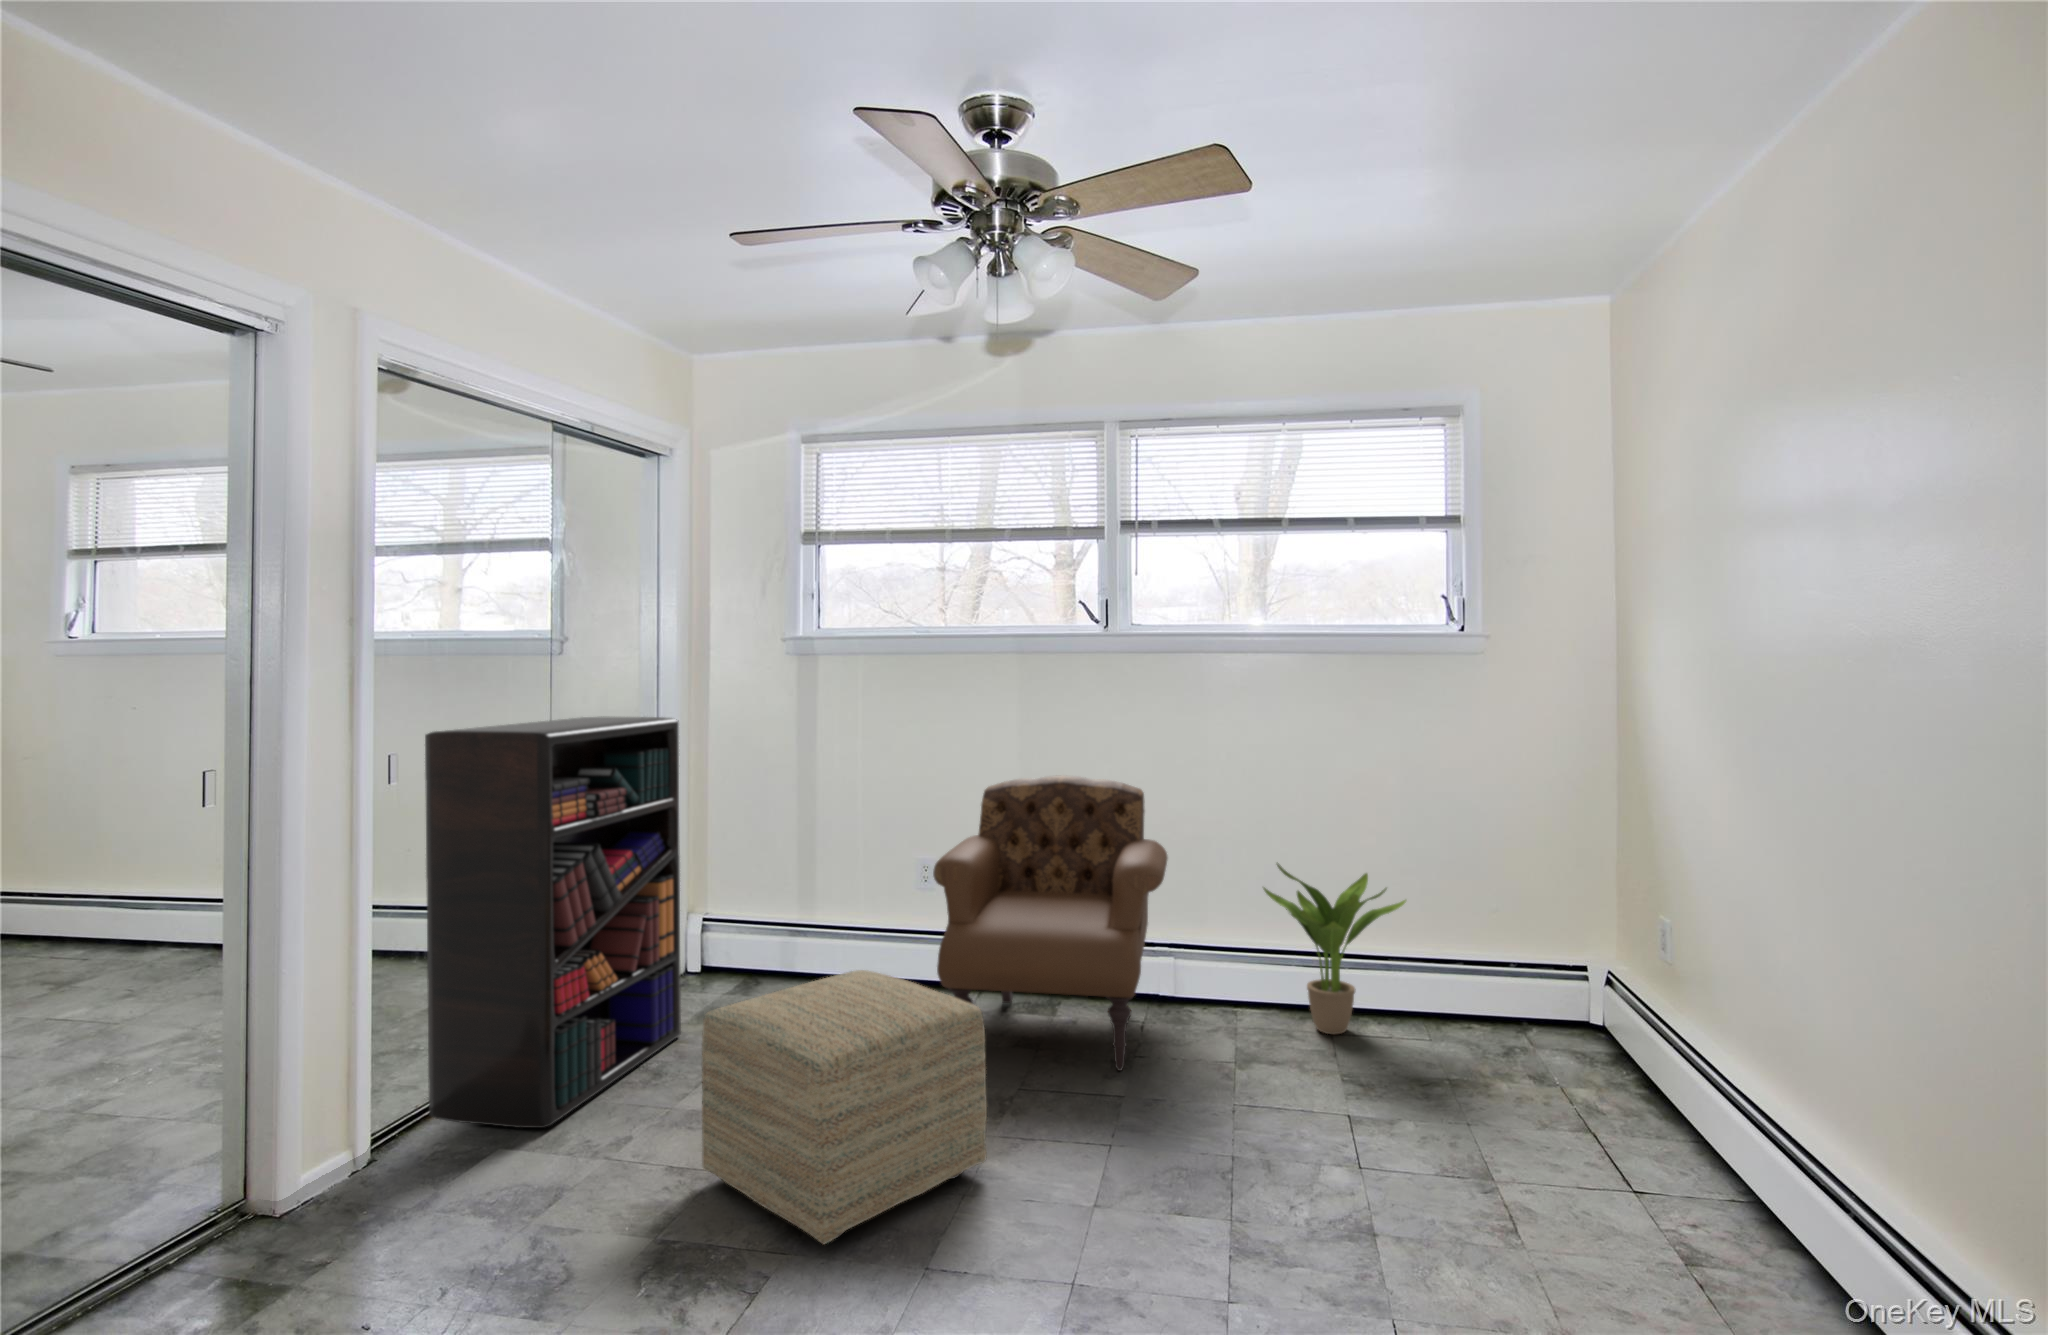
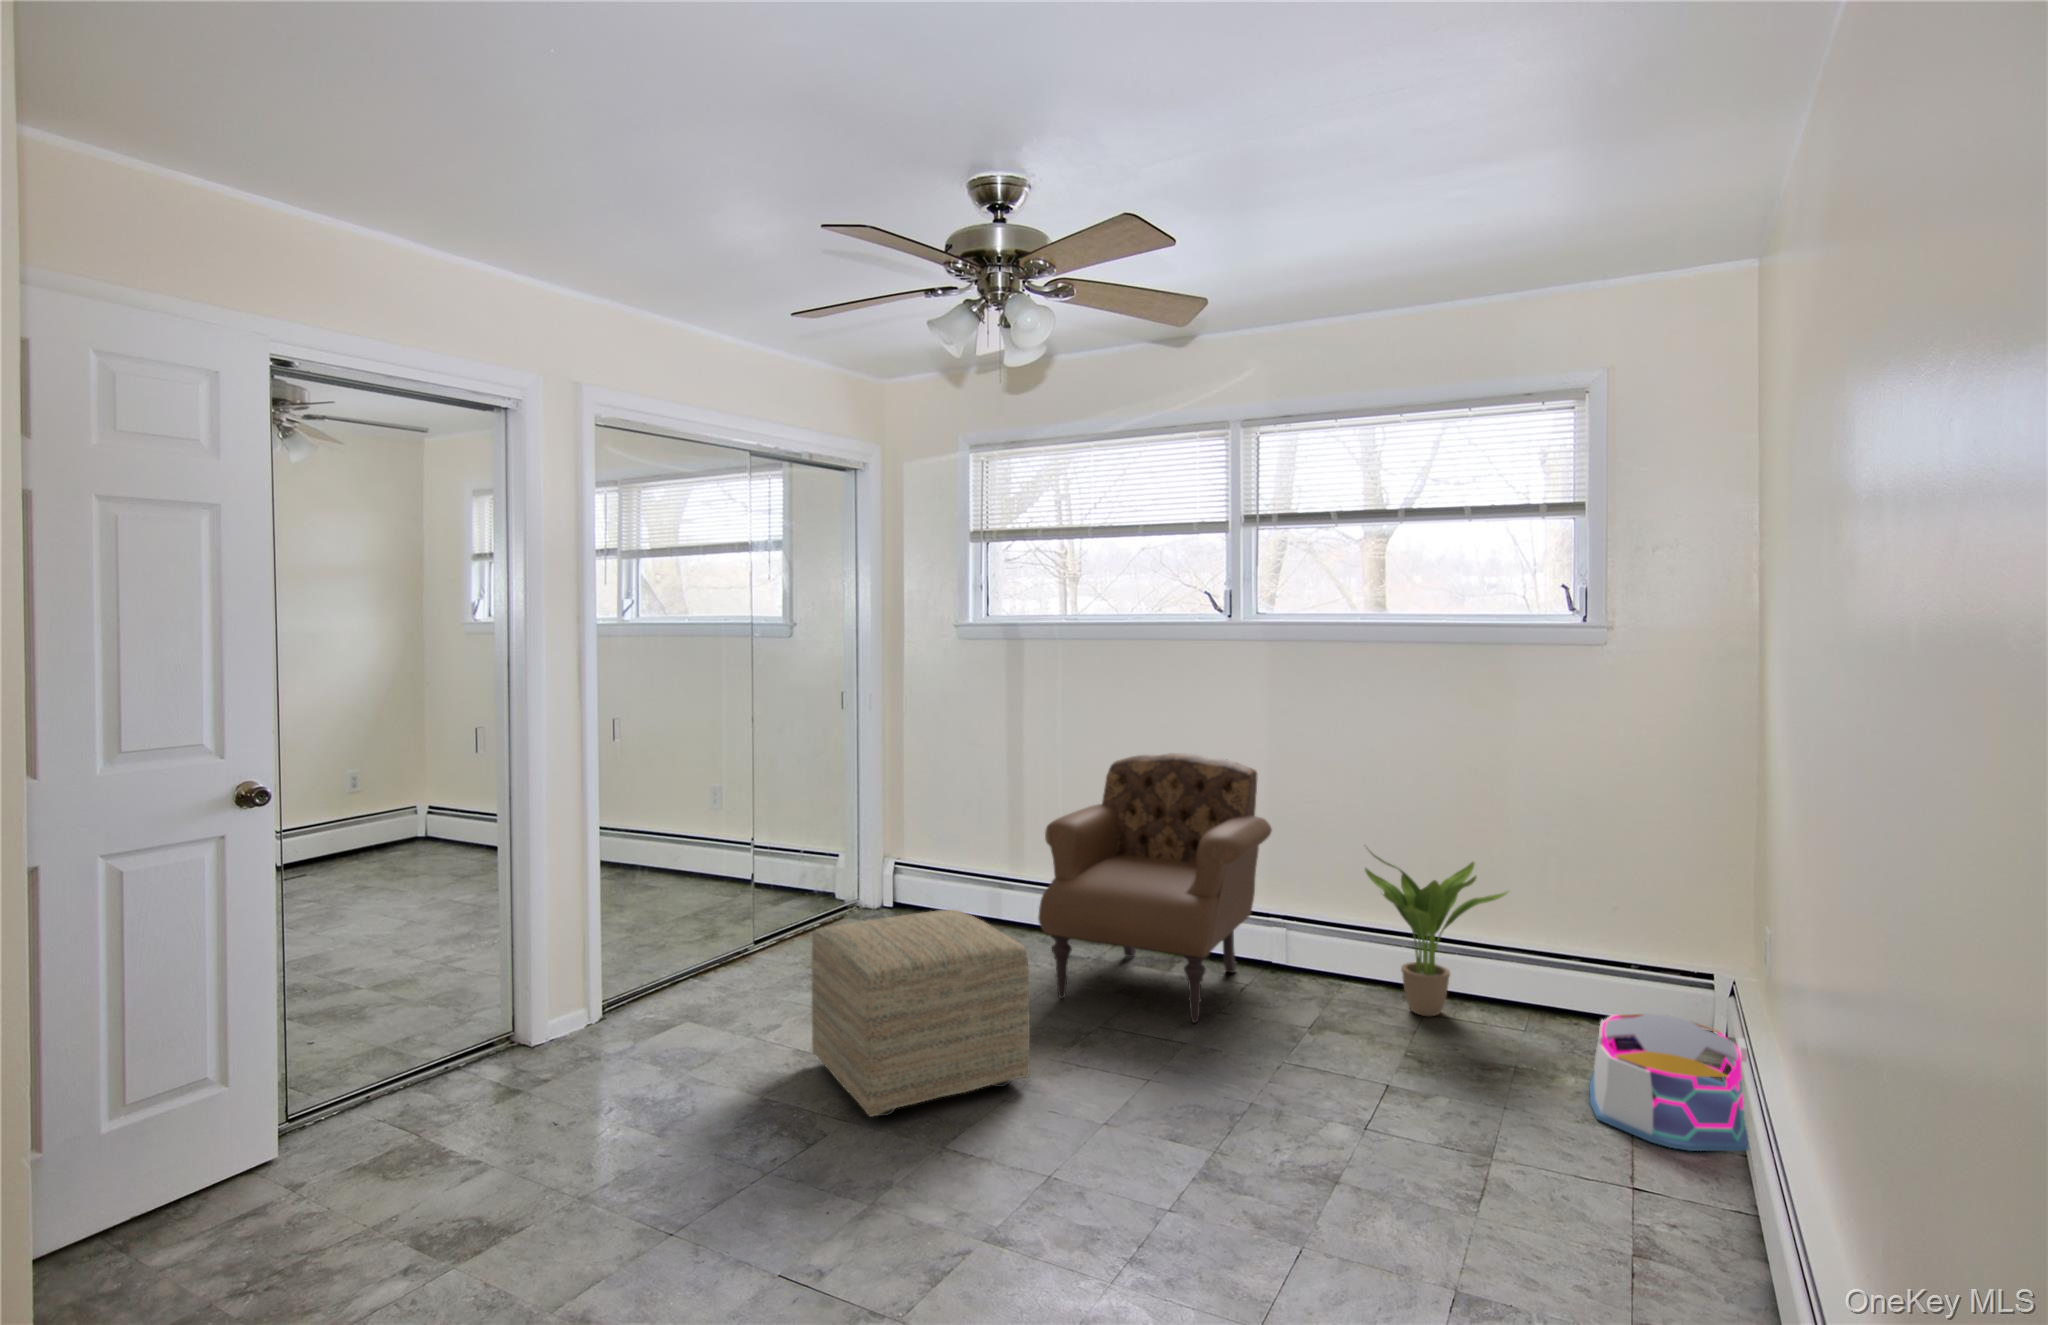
bookshelf: present [425,716,681,1128] -> none [647,692,851,1010]
storage bin: none [1516,1010,1687,1141] -> present [1590,1014,1749,1151]

